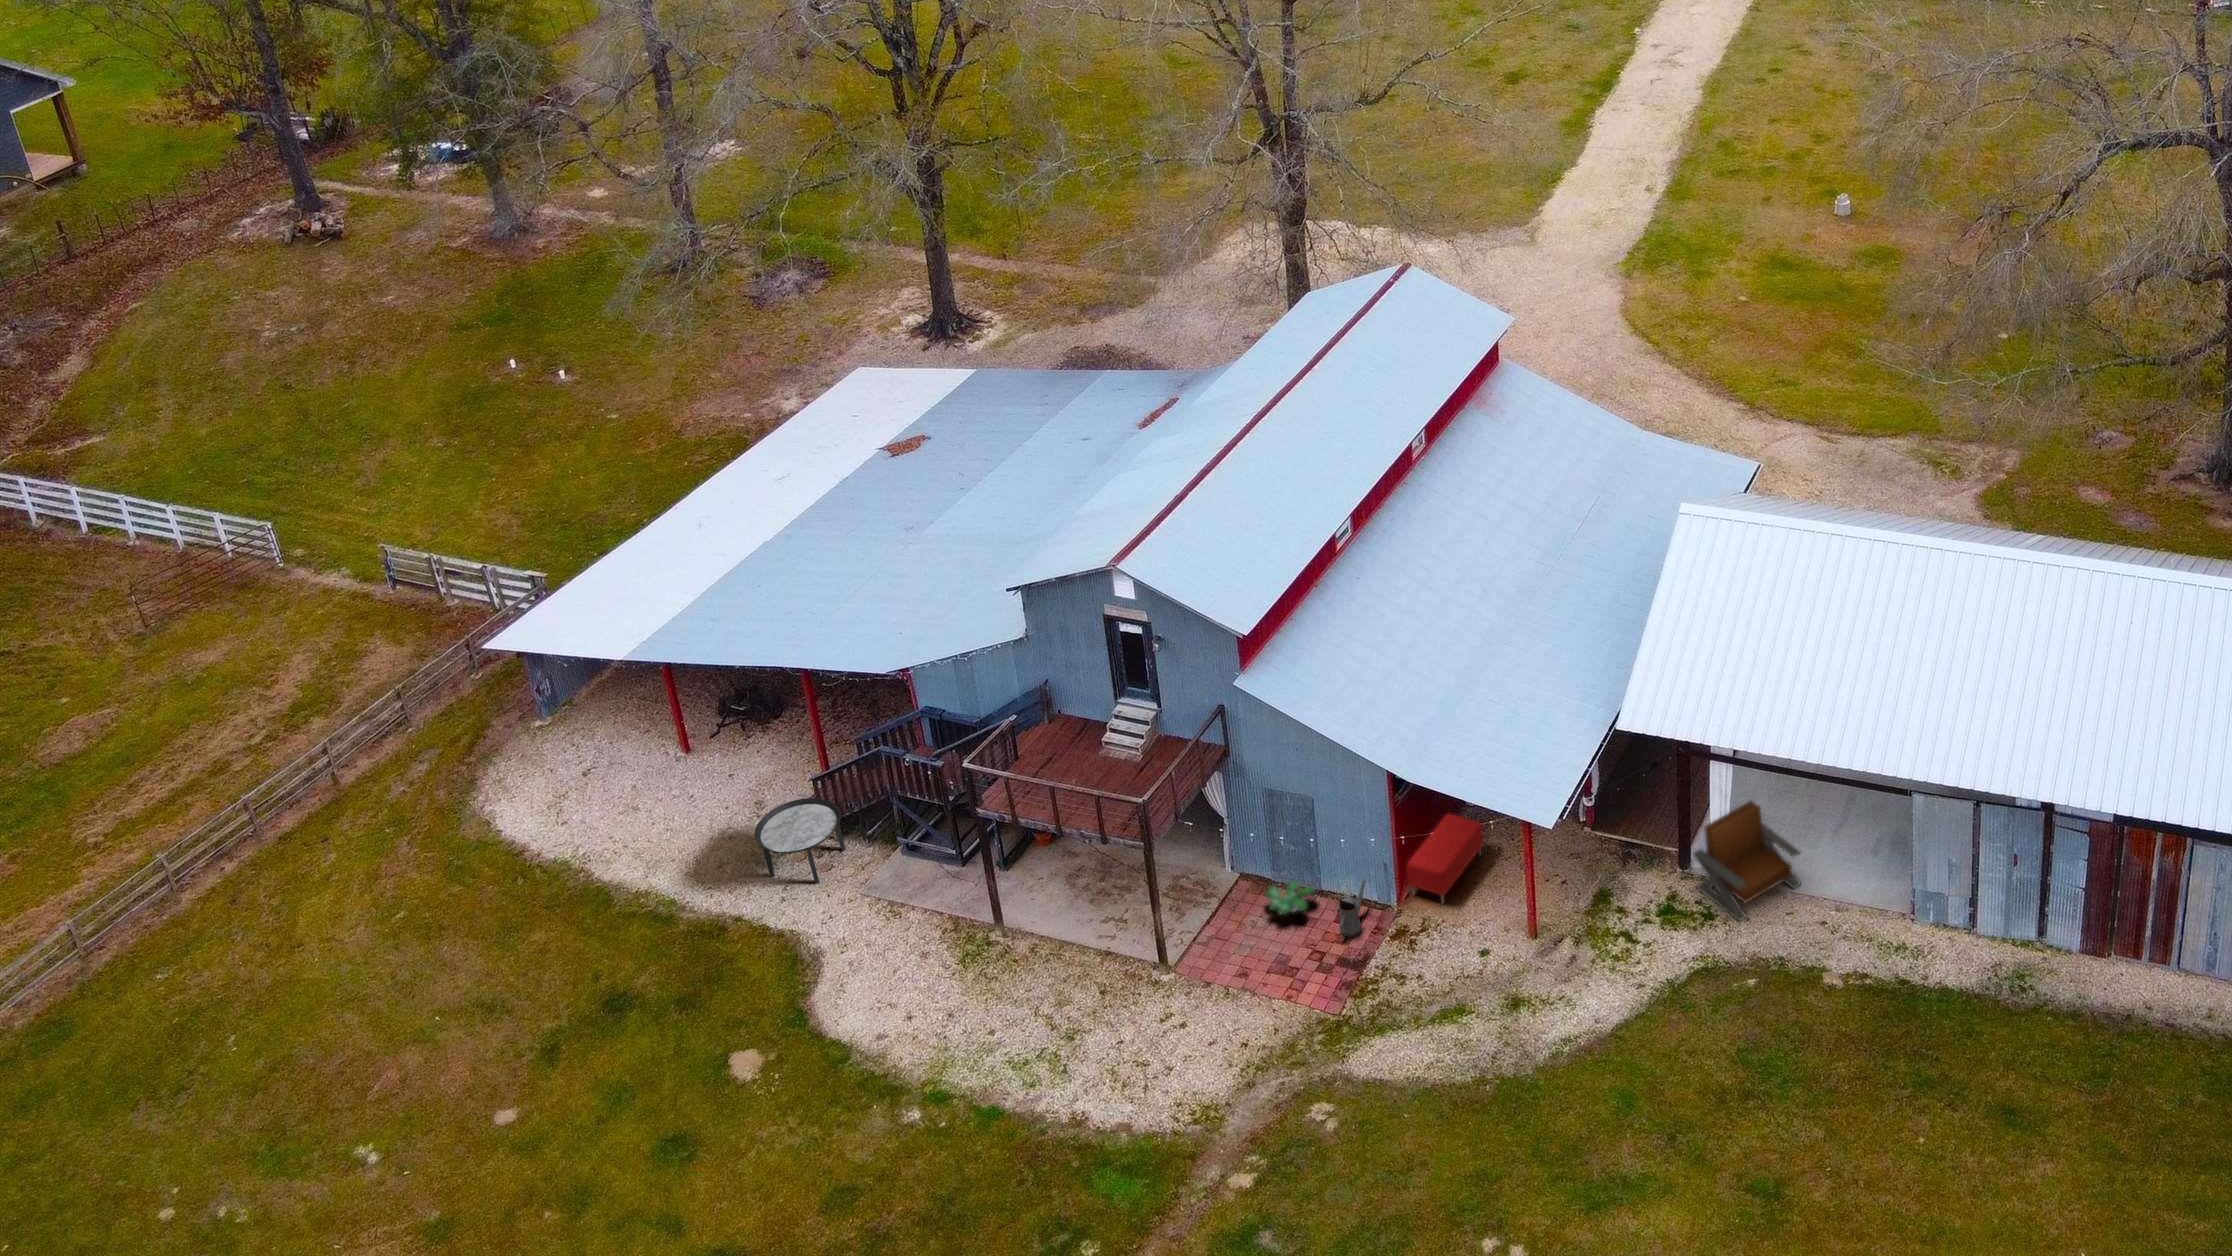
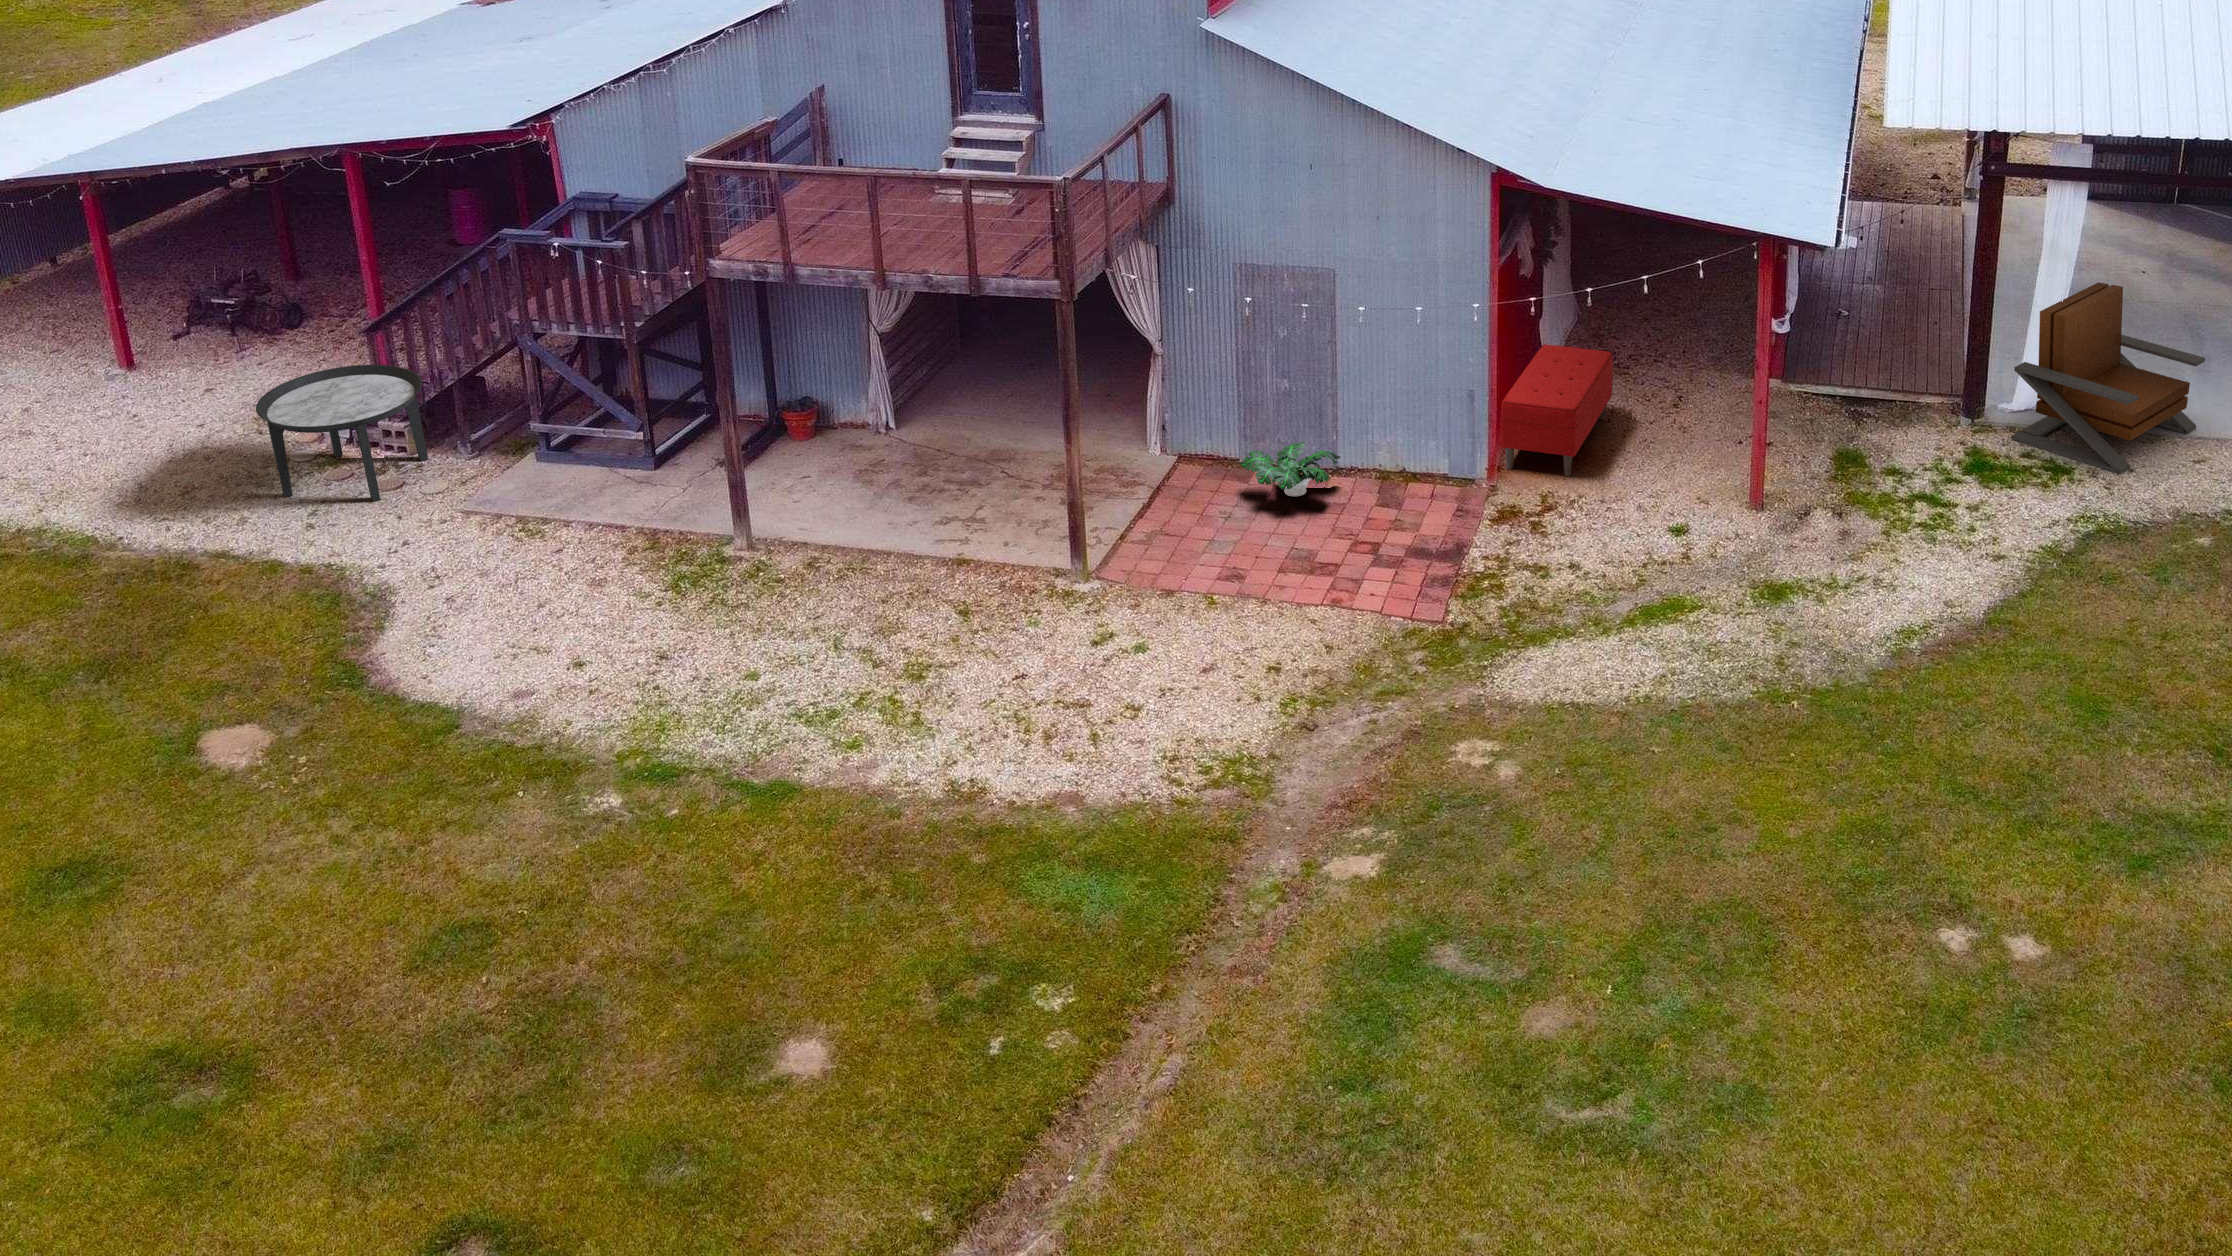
watering can: present [1339,879,1365,937] -> none [1392,426,1433,522]

